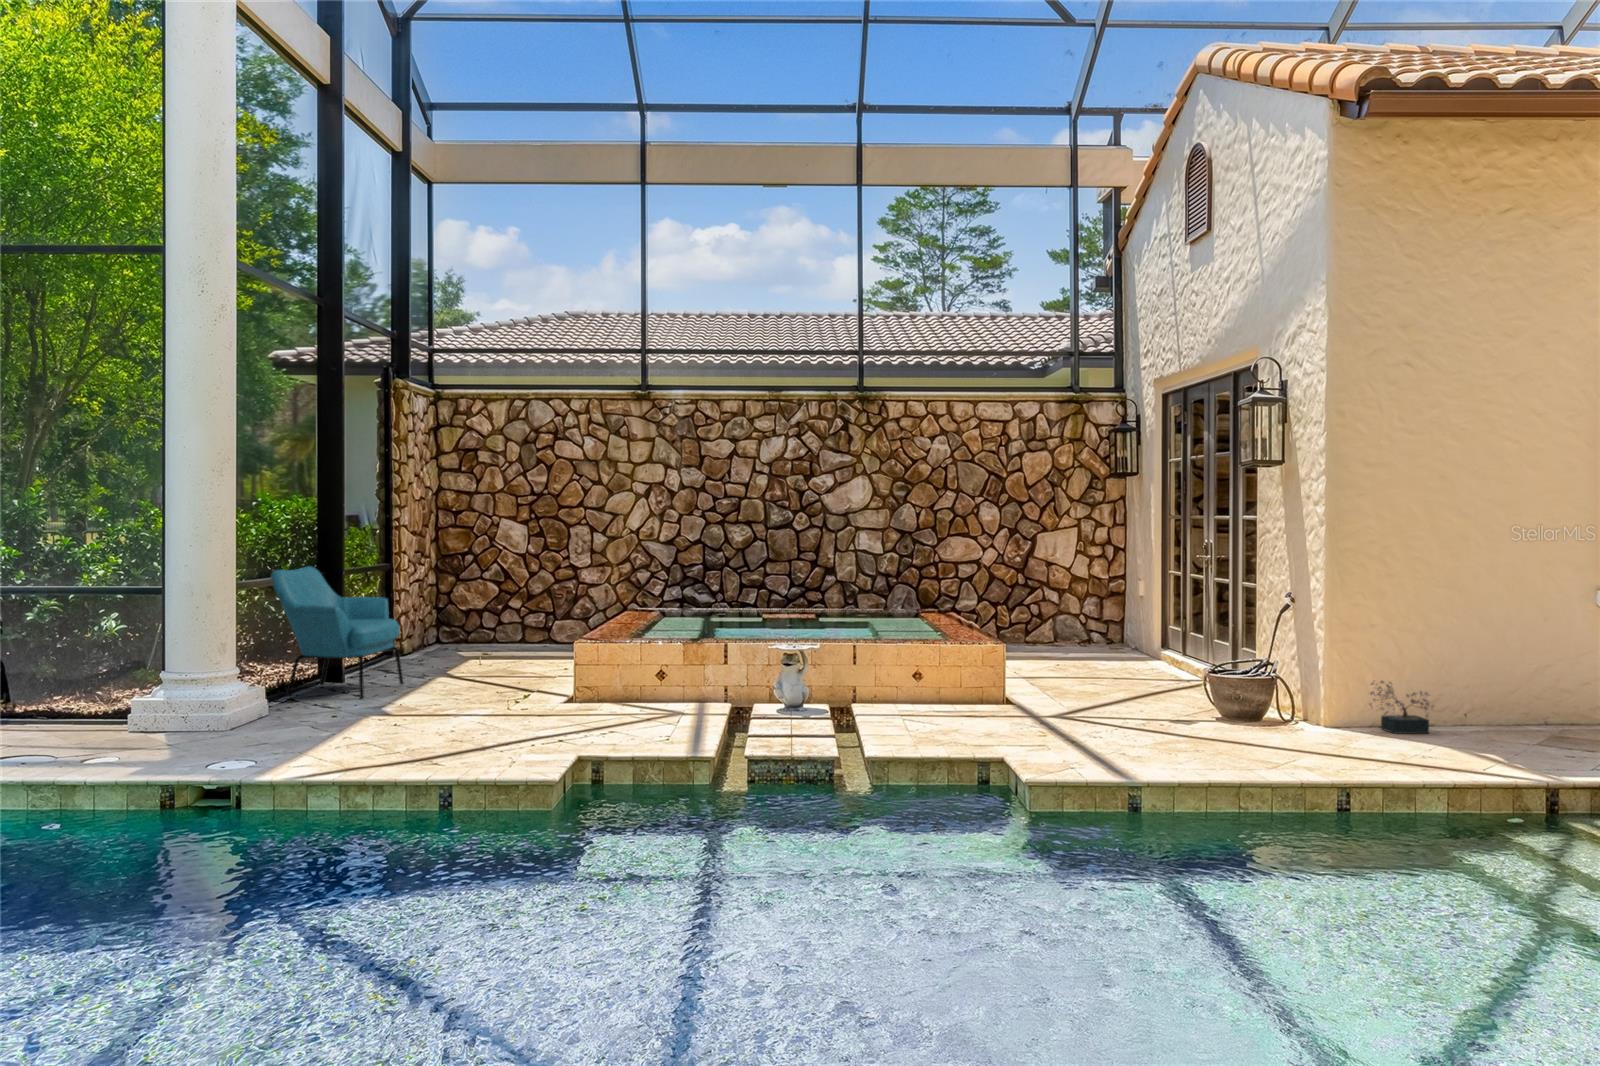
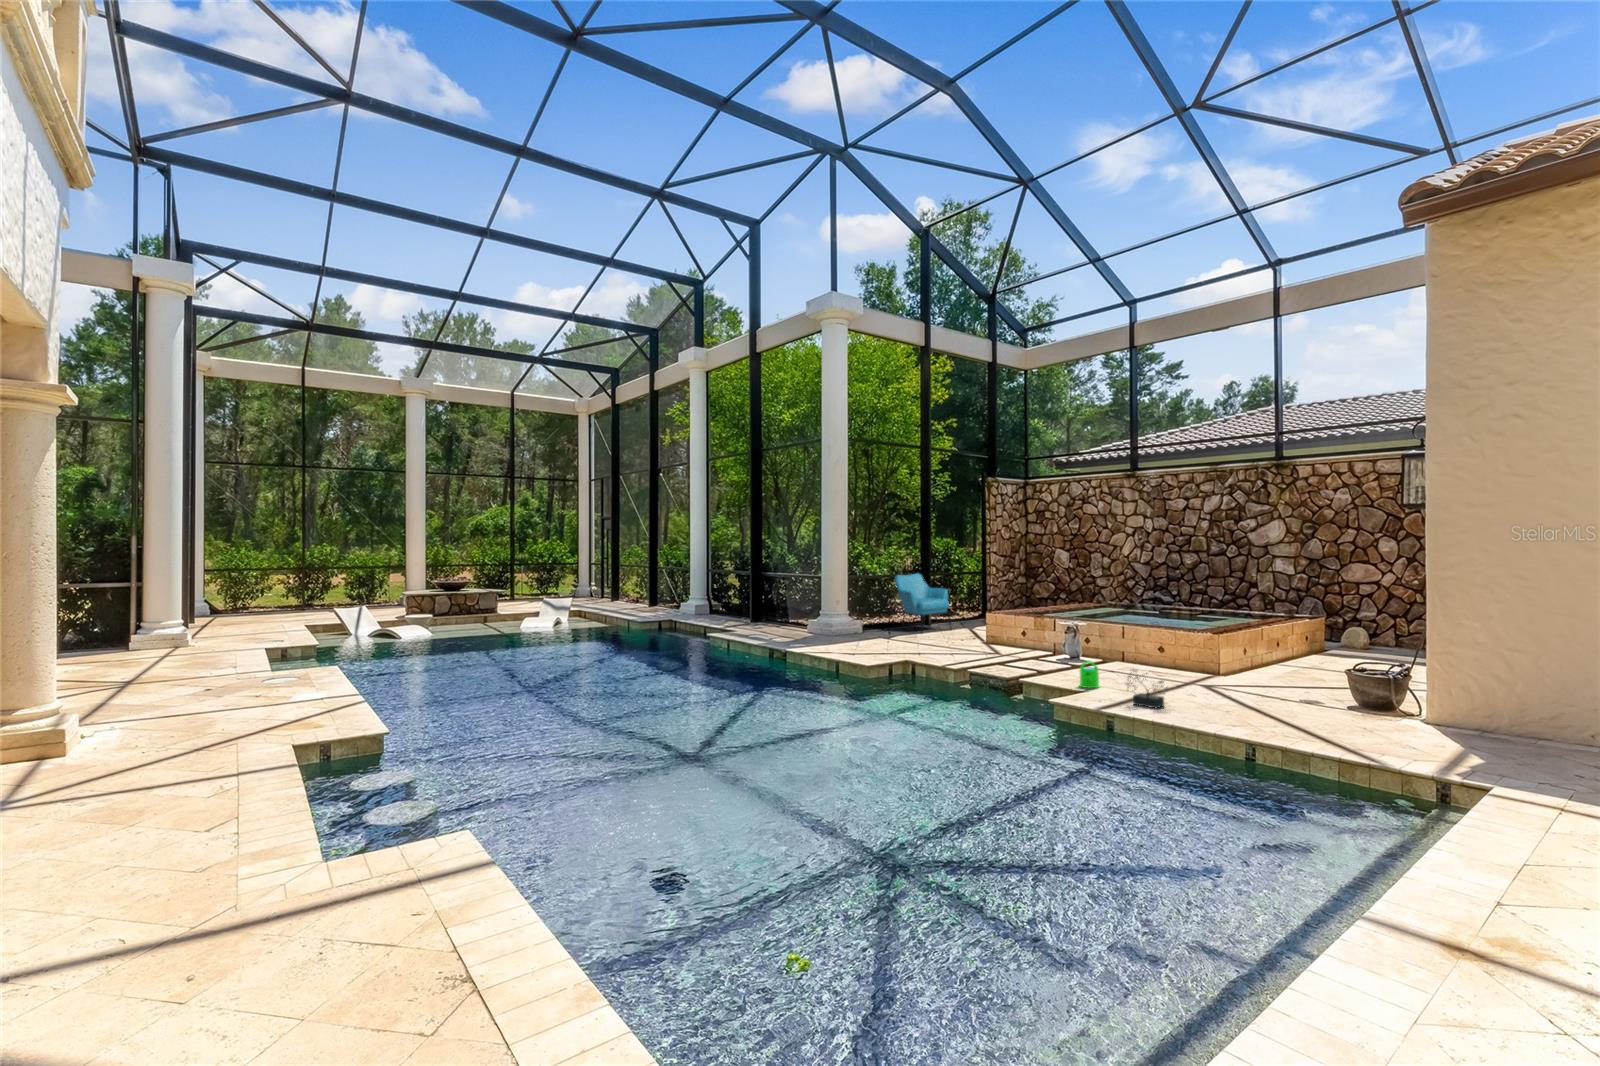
decorative plant: present [1370,681,1434,734] -> present [1127,670,1167,708]
watering can: none [927,701,971,752] -> present [1080,660,1099,688]

